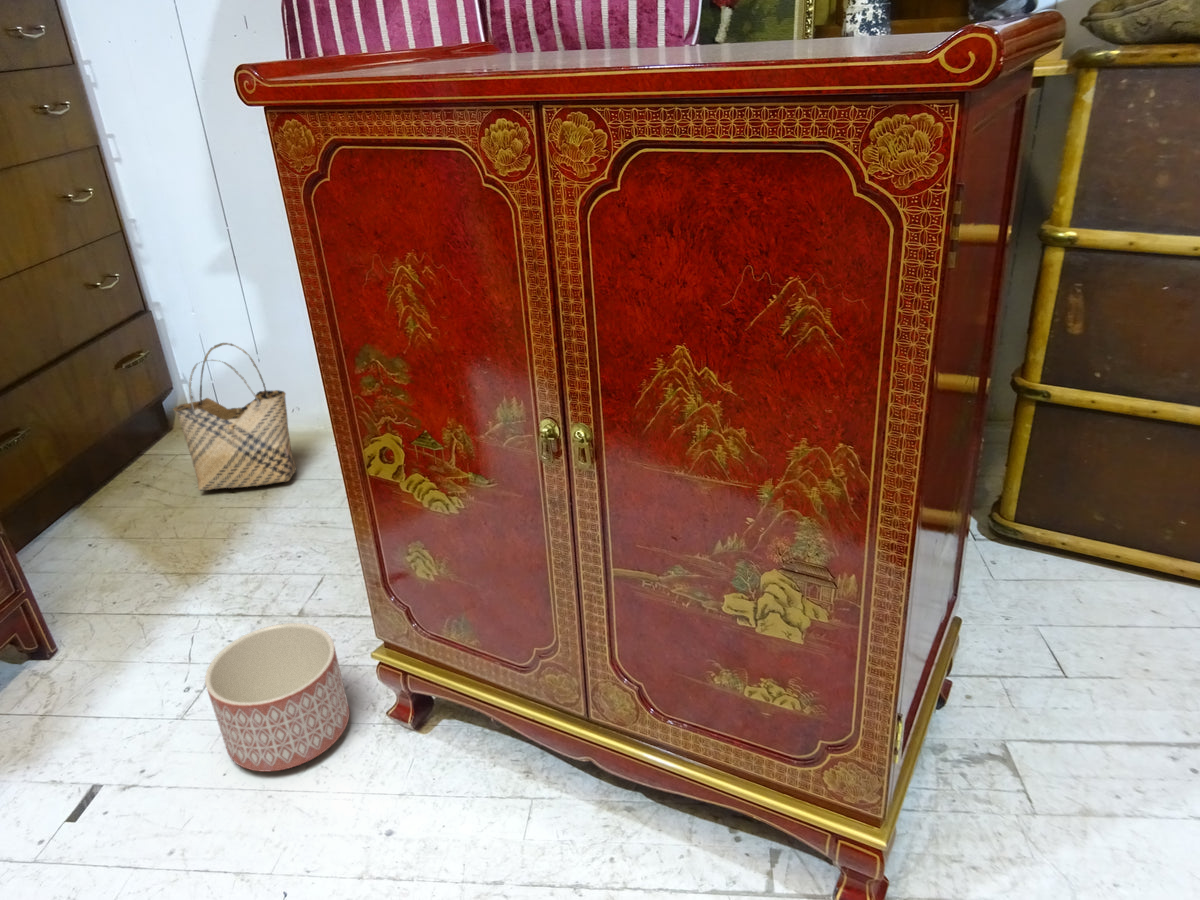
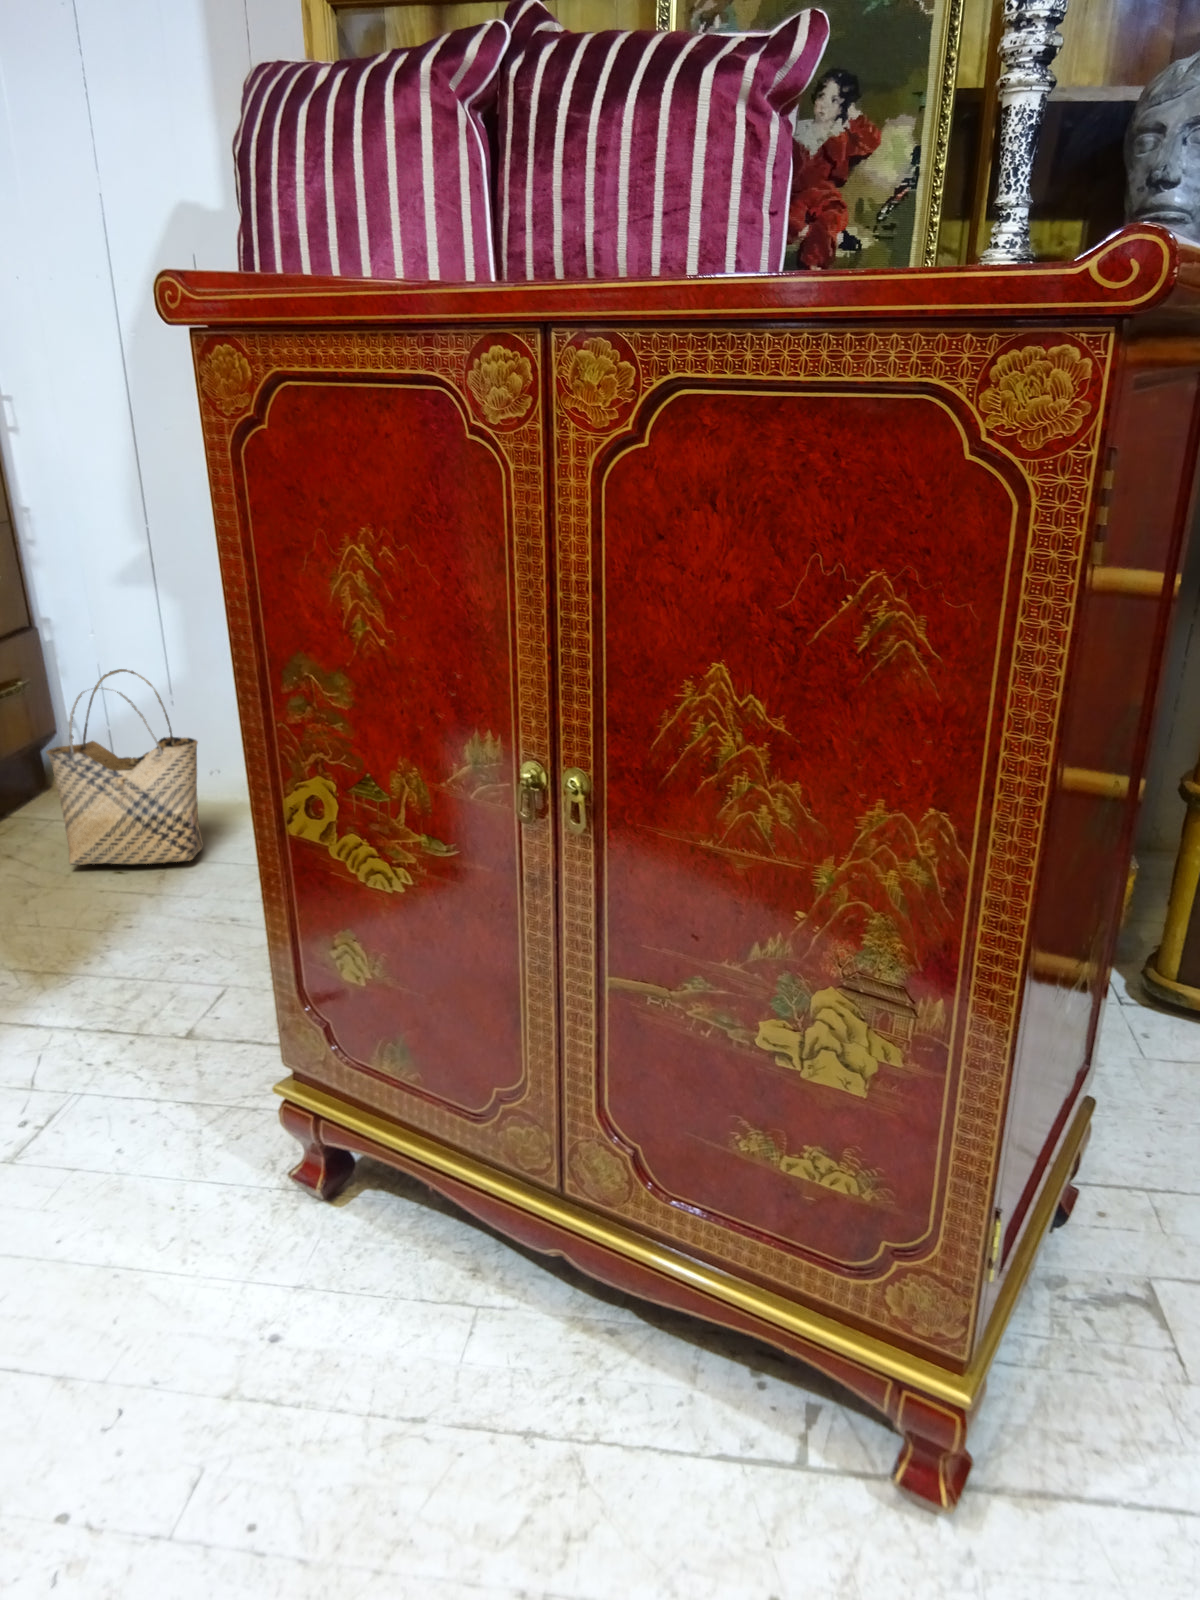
planter: present [205,623,349,772] -> none [40,1038,236,1240]

